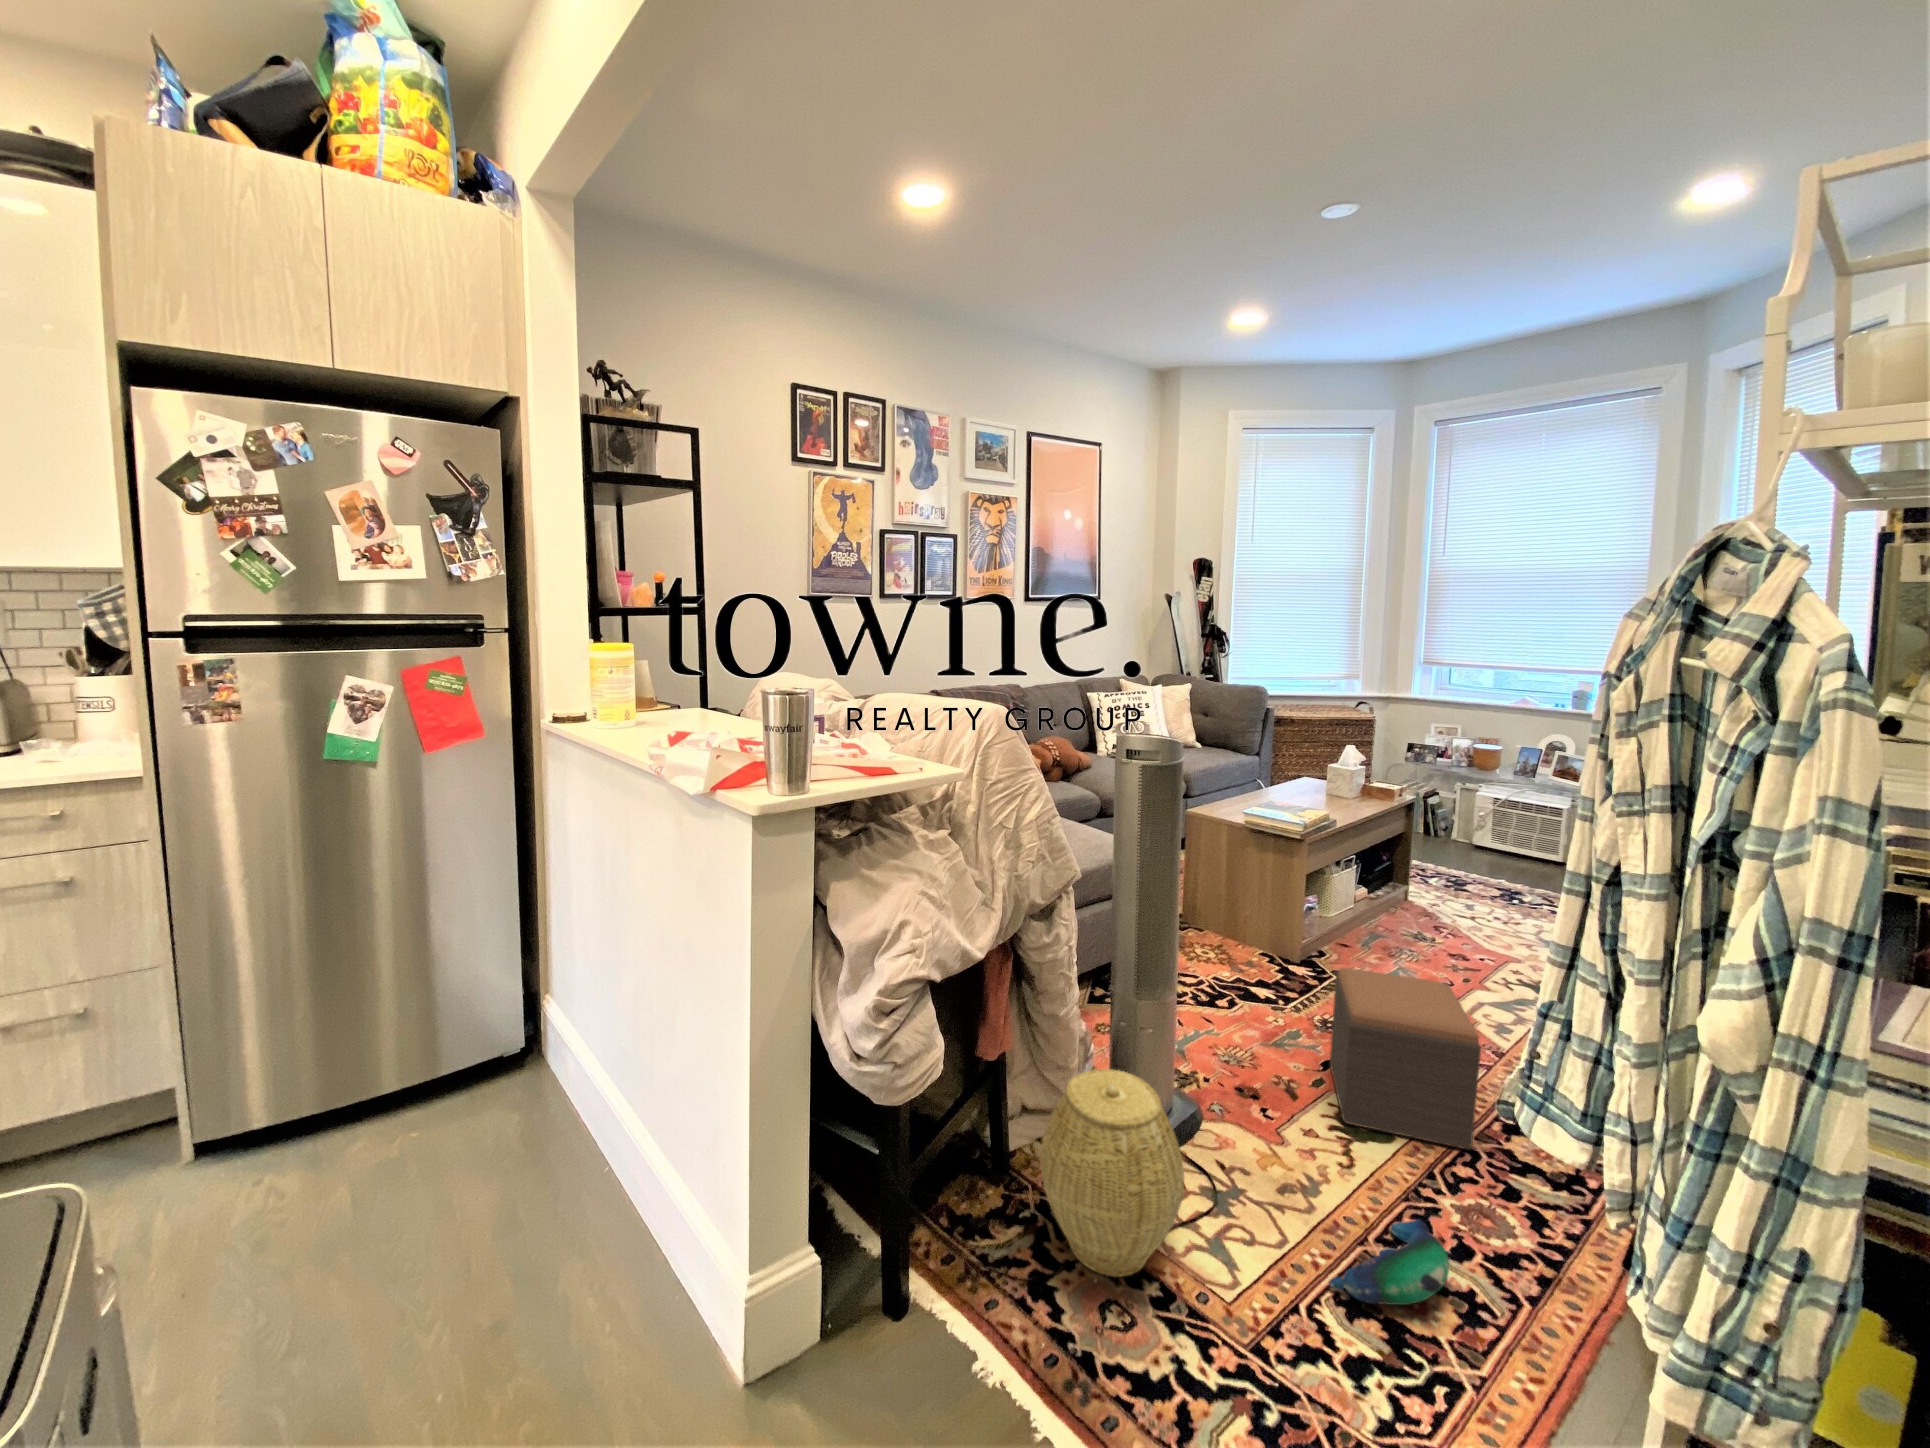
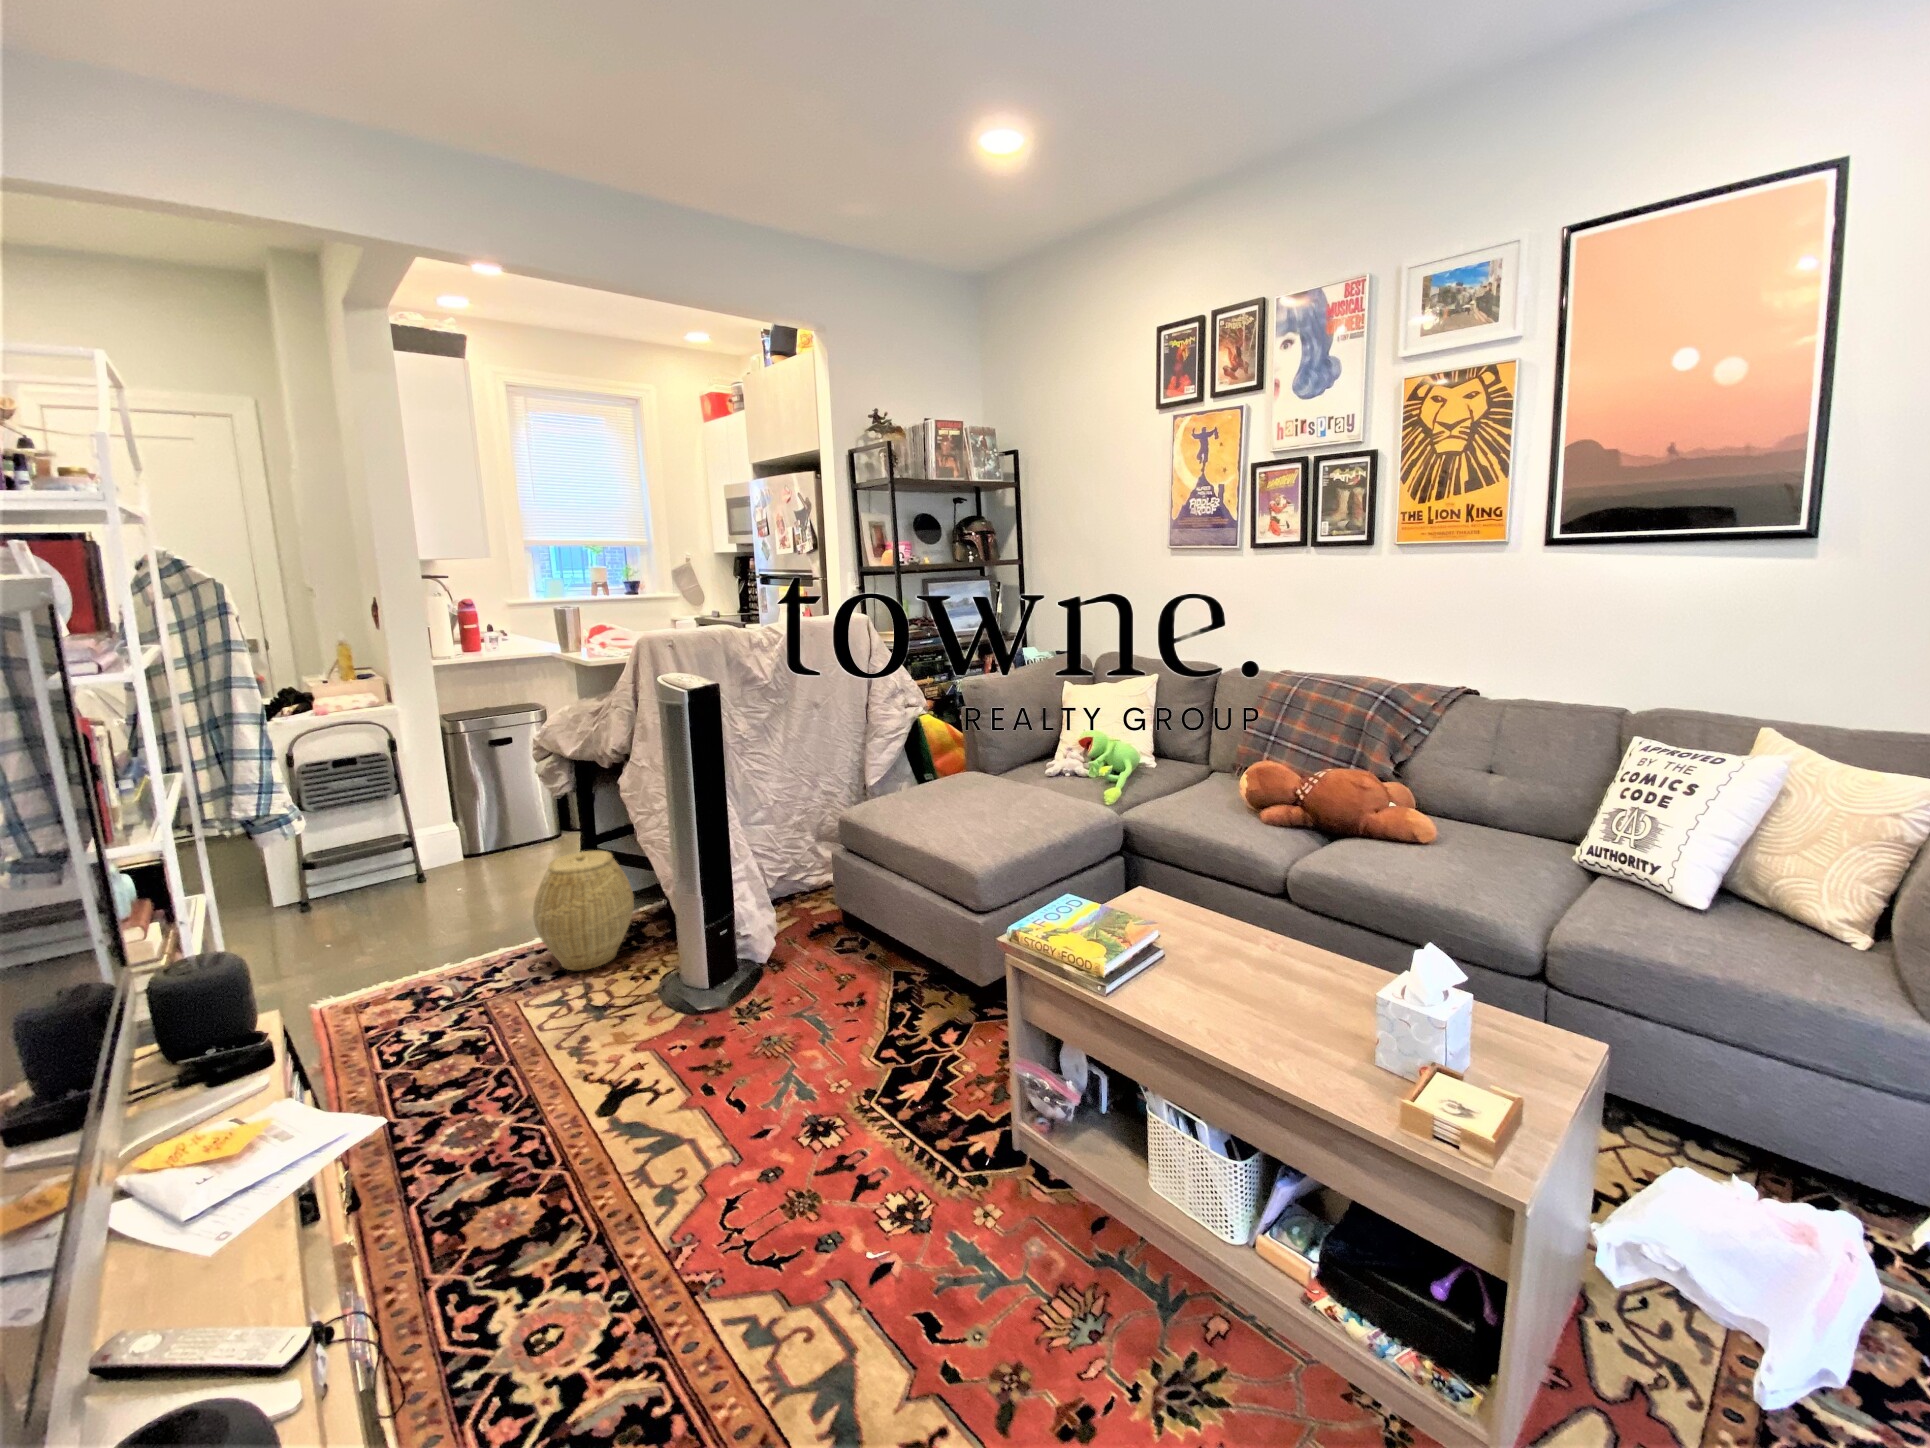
footstool: present [1330,967,1481,1150] -> none [537,966,735,1176]
plush toy: present [1329,1219,1449,1305] -> none [422,1020,509,1083]

